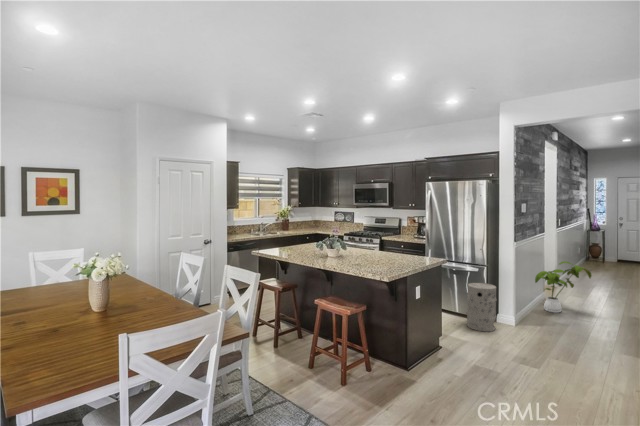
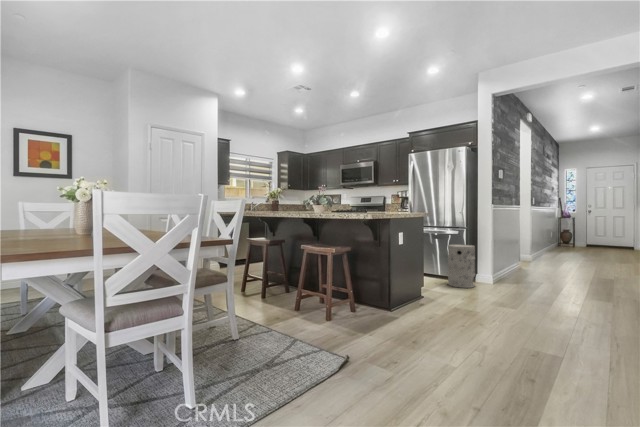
house plant: present [535,261,591,313] -> none [511,227,563,276]

